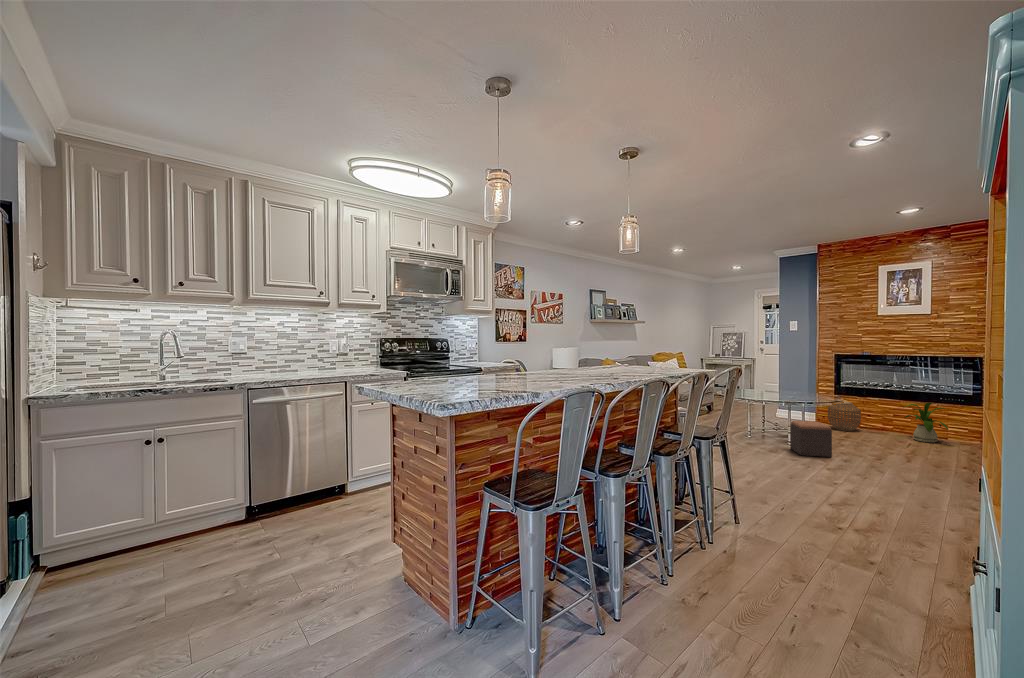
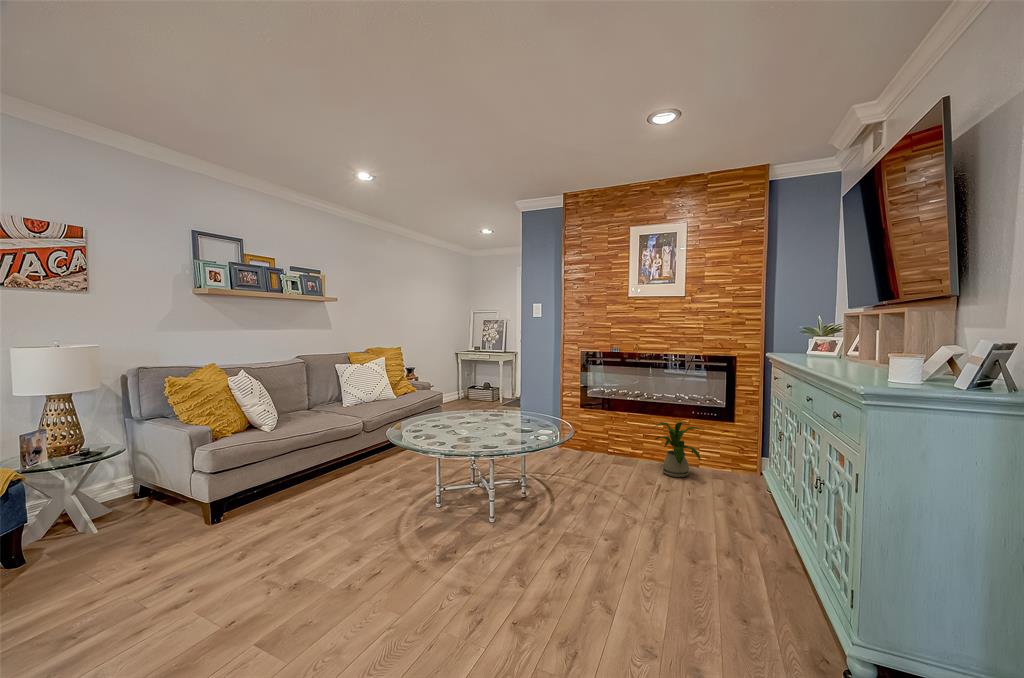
woven basket: present [828,402,861,431] -> none [569,419,606,462]
footstool: present [790,421,832,457] -> none [483,477,536,550]

